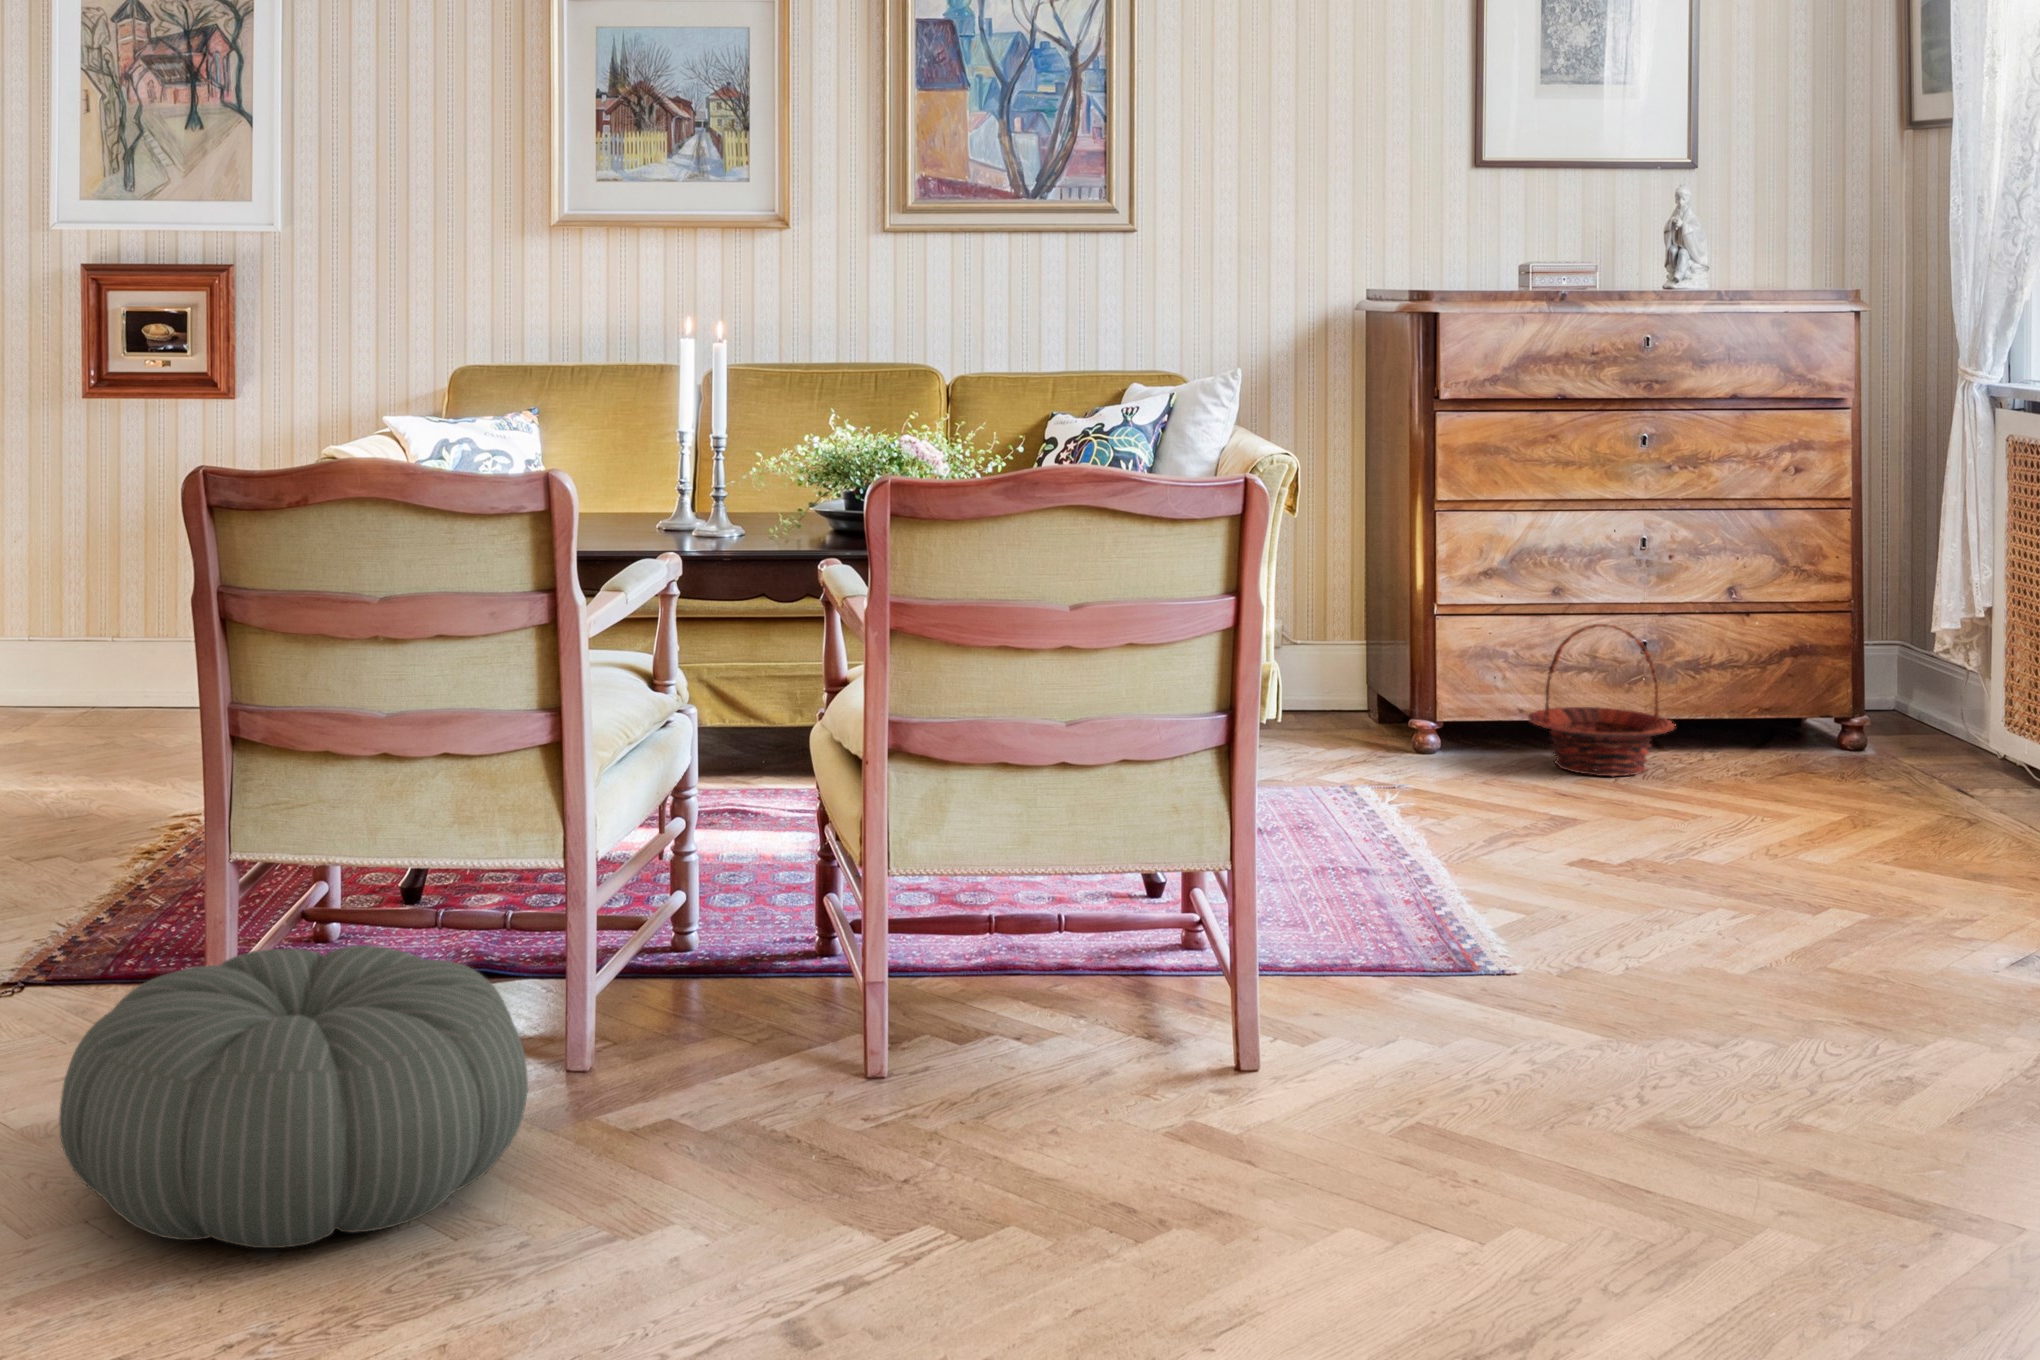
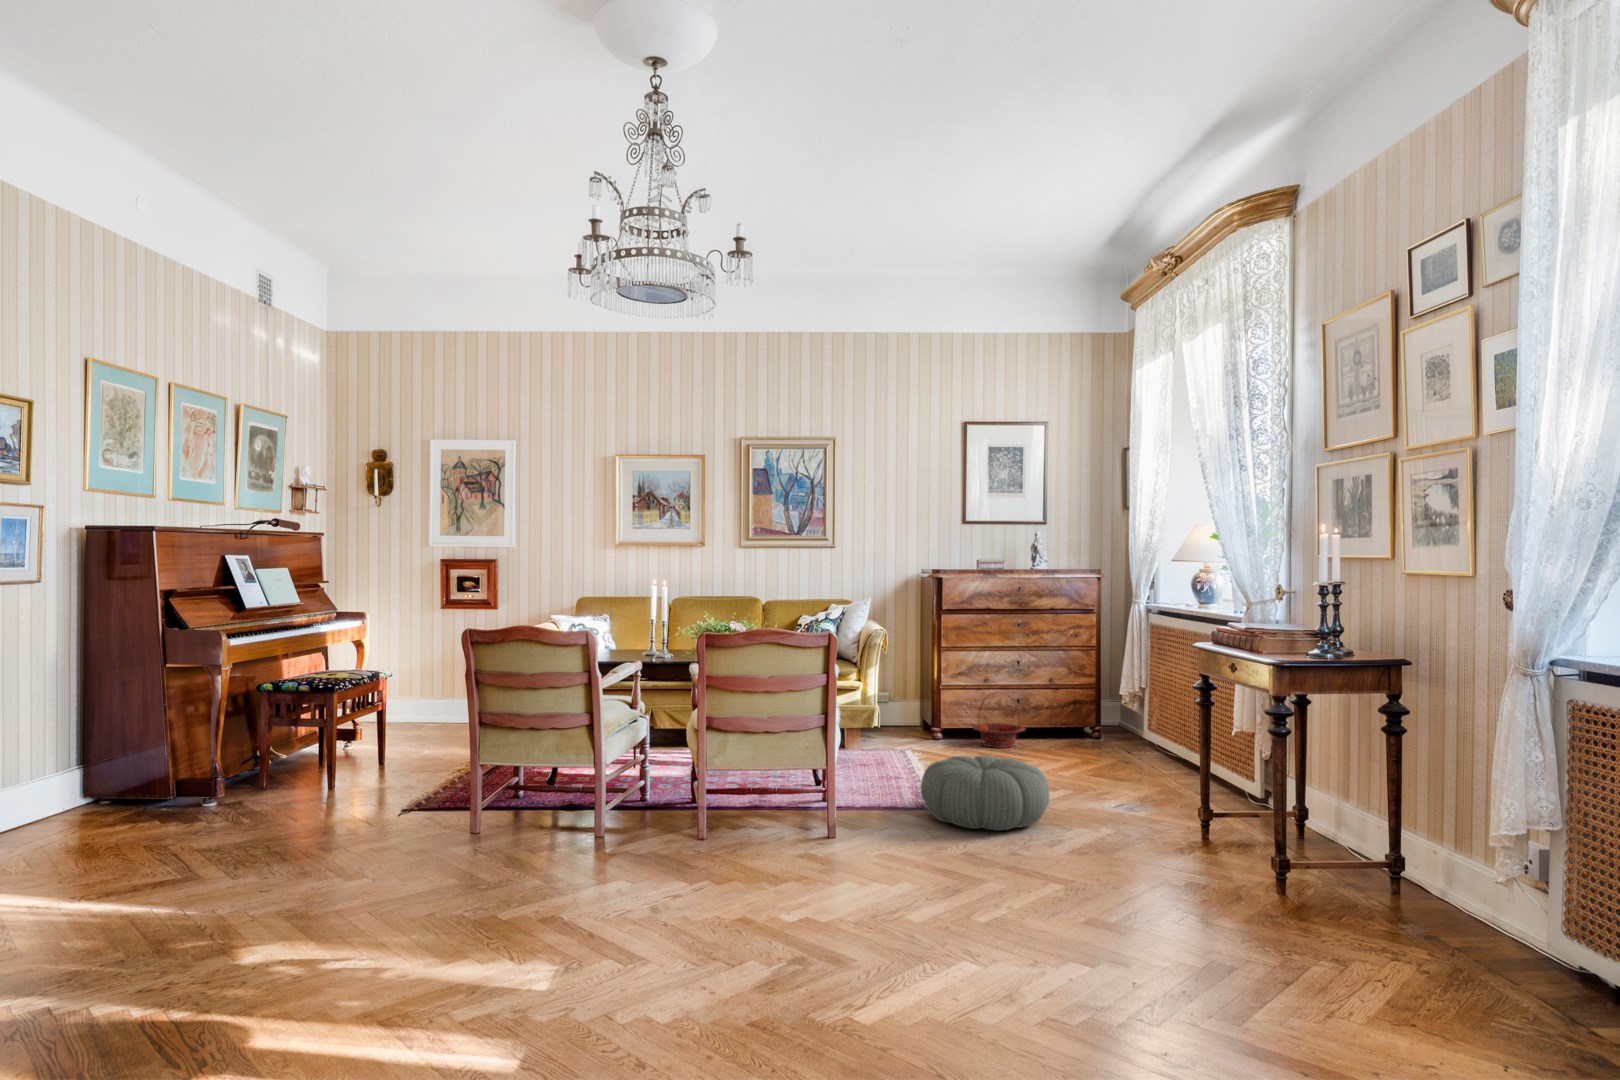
pouf: present [59,945,528,1248] -> present [921,755,1049,830]

